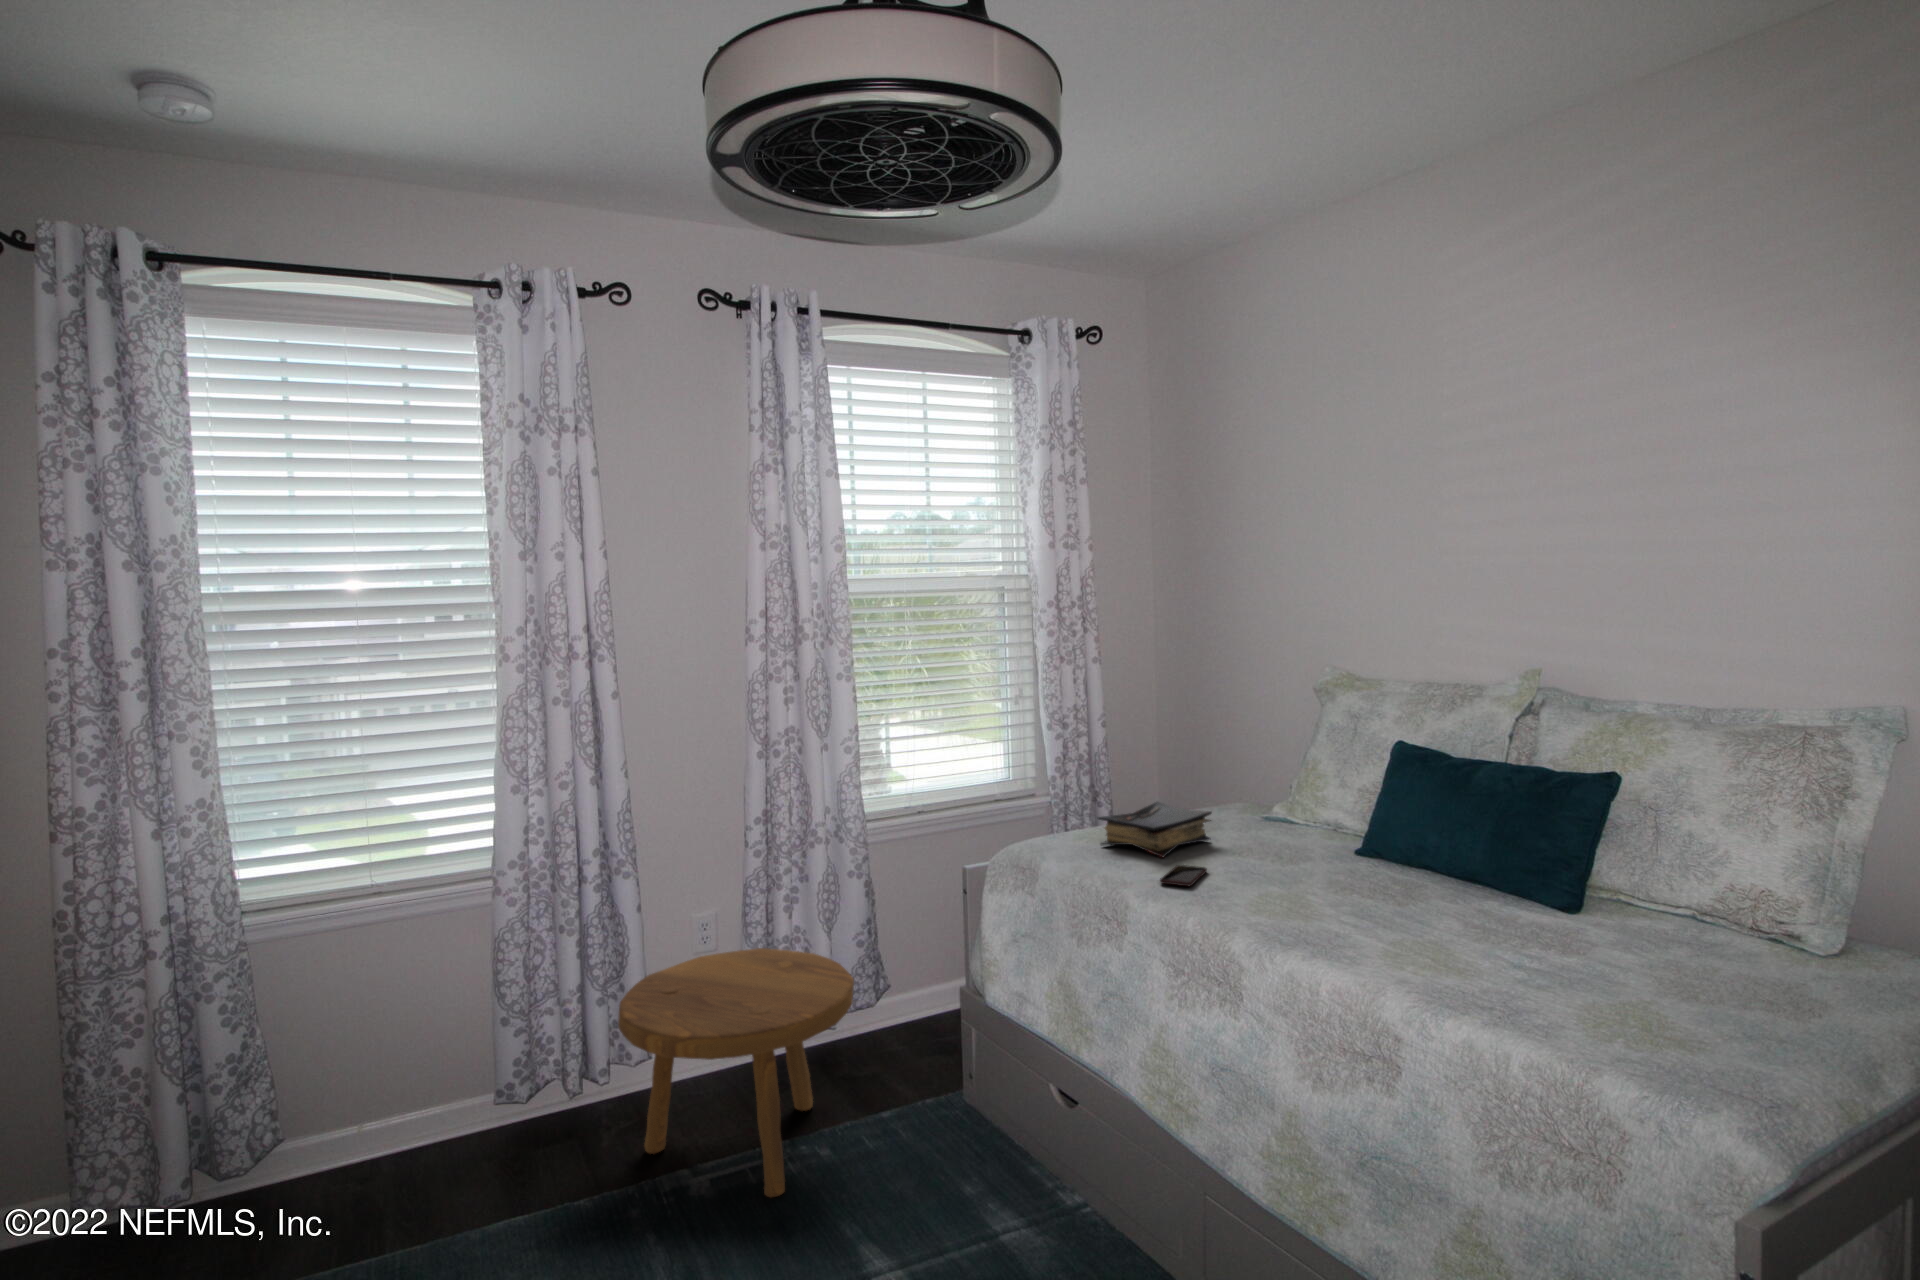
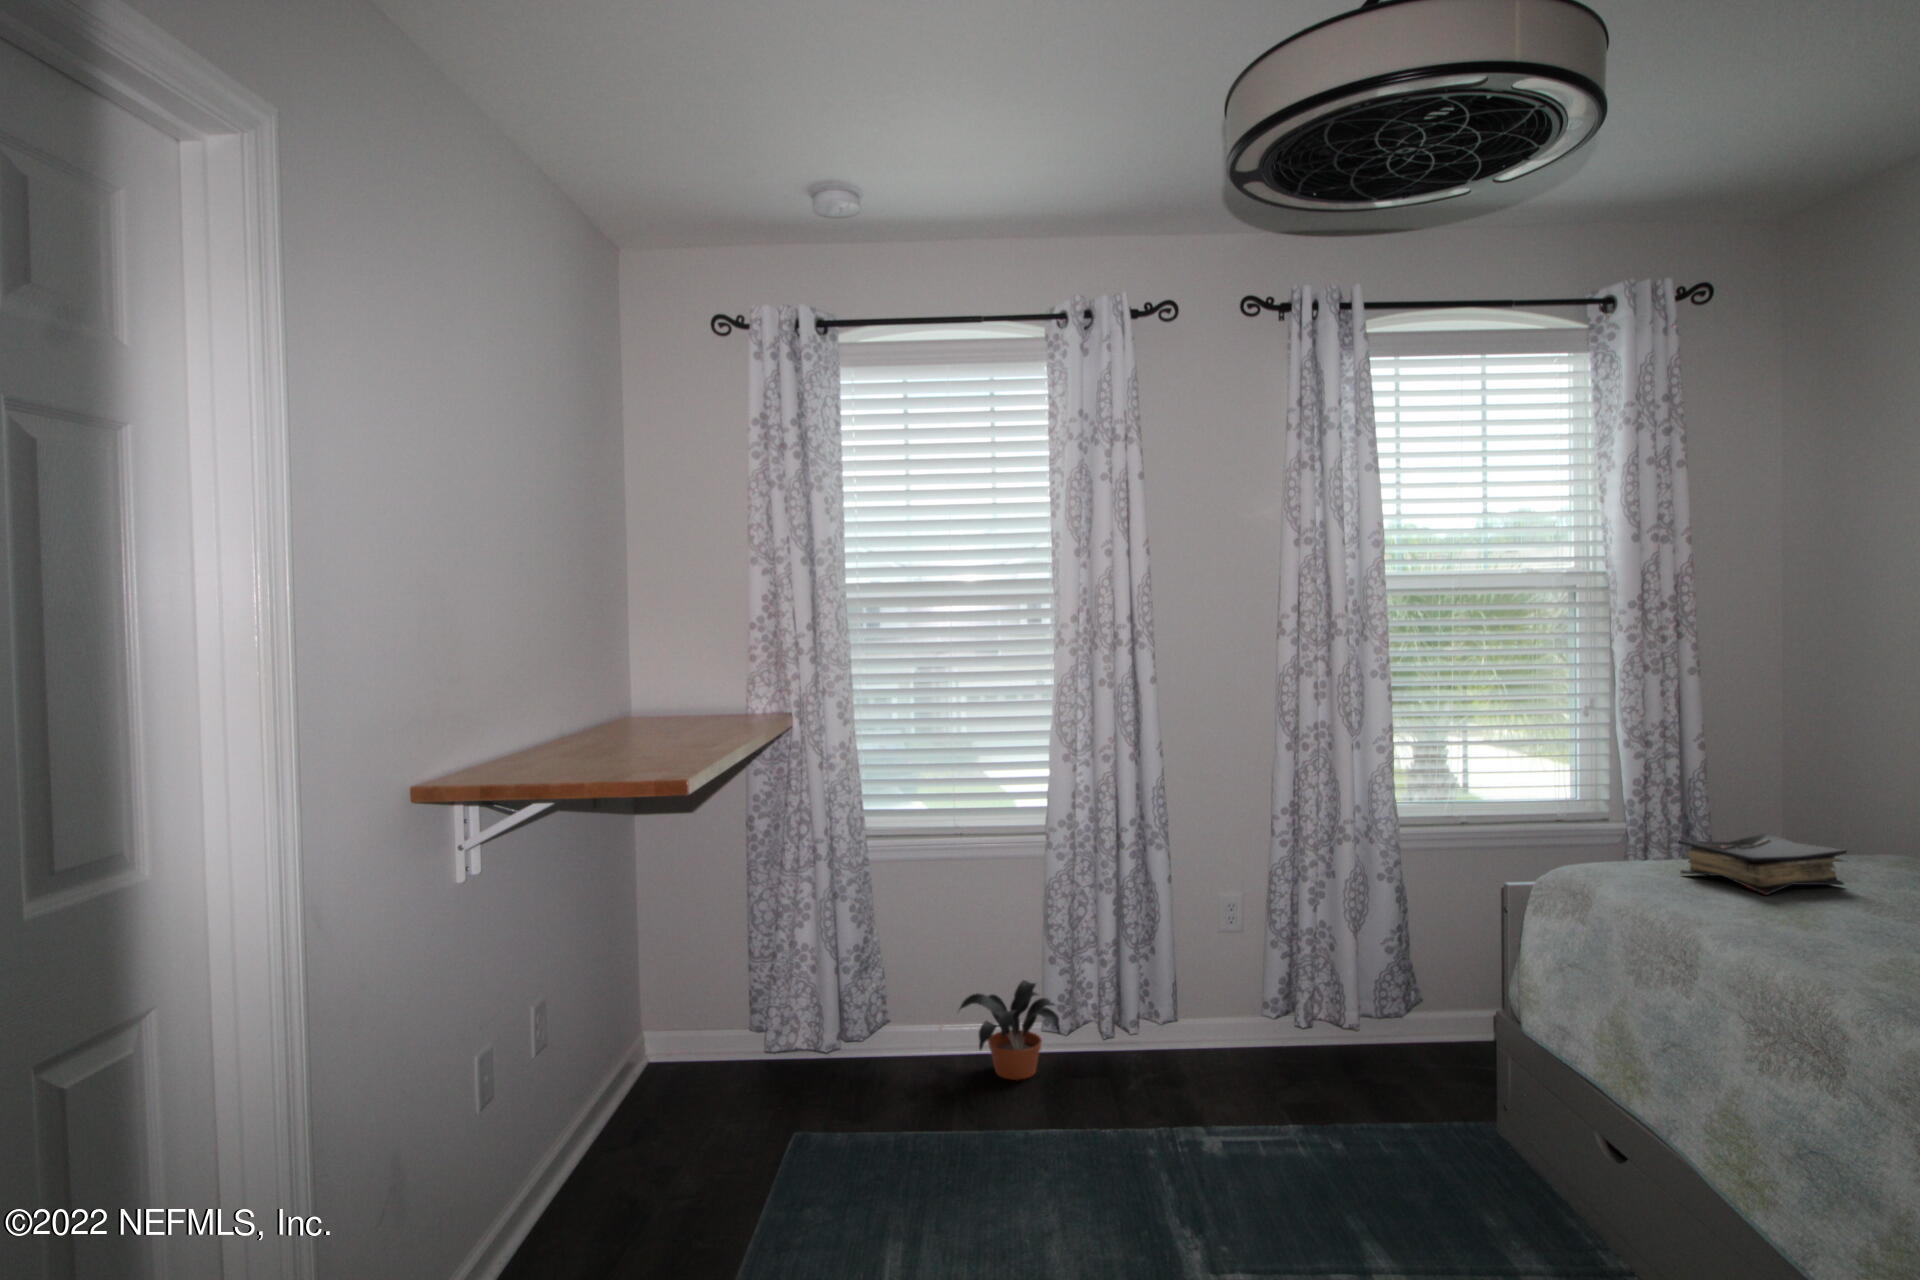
smartphone: present [1160,865,1207,886] -> none [1753,904,1828,927]
footstool: present [618,948,854,1197] -> none [1144,931,1375,1169]
potted plant: none [385,1050,520,1174] -> present [960,980,1060,1080]

